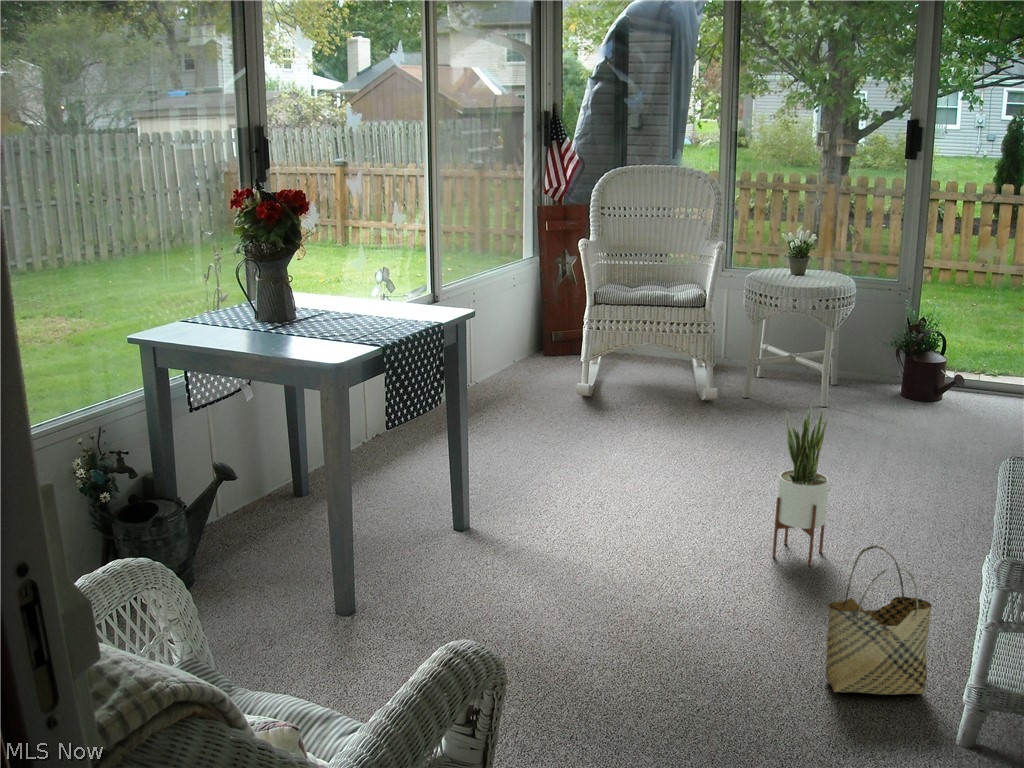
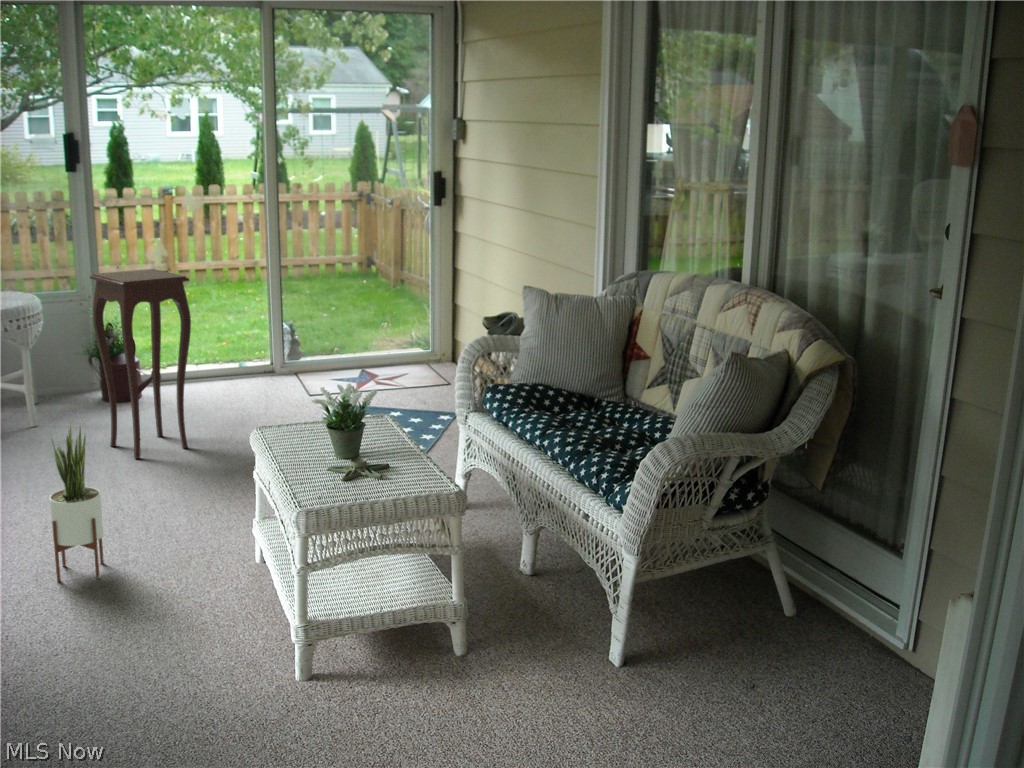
side table: none [884,263,997,460] -> present [90,269,191,459]
woven basket: present [825,546,932,695] -> none [157,535,250,678]

